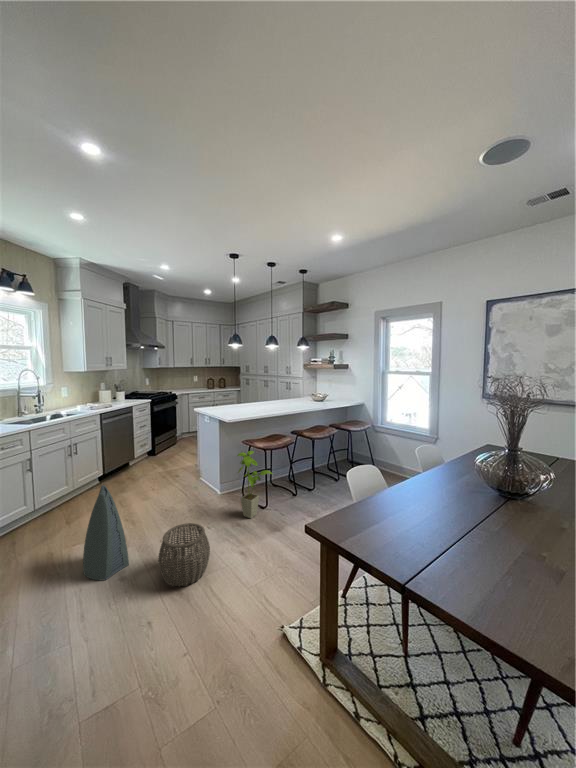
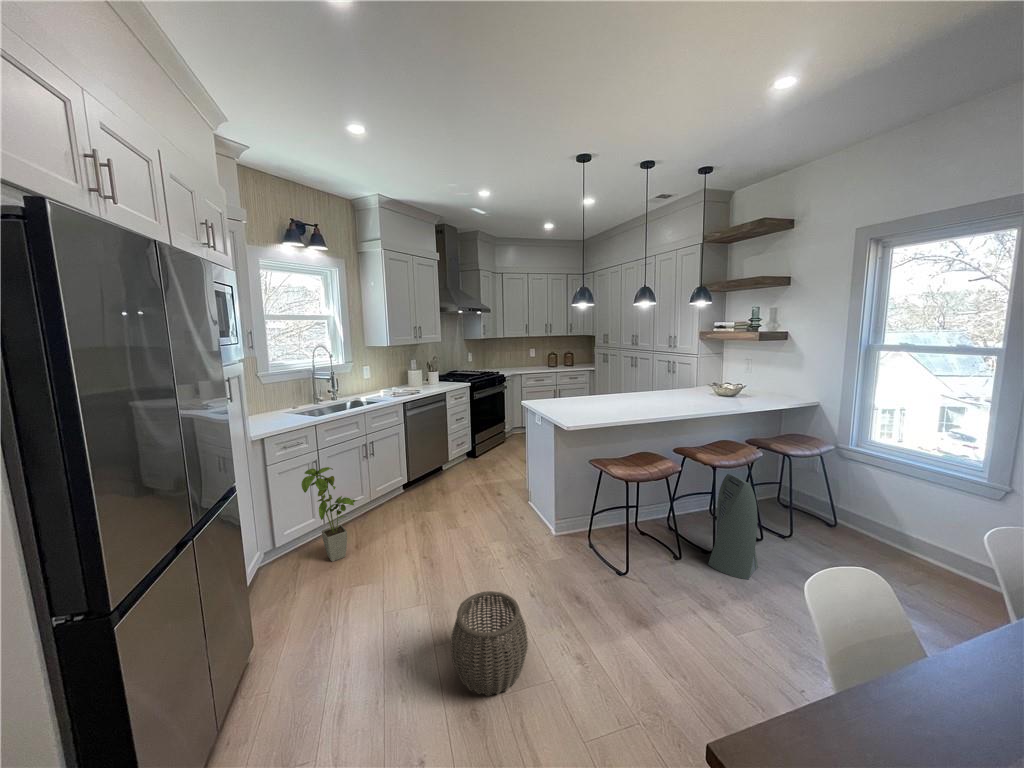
house plant: present [237,451,272,518] -> present [301,467,357,562]
air purifier: present [83,485,129,580] -> present [708,474,758,579]

